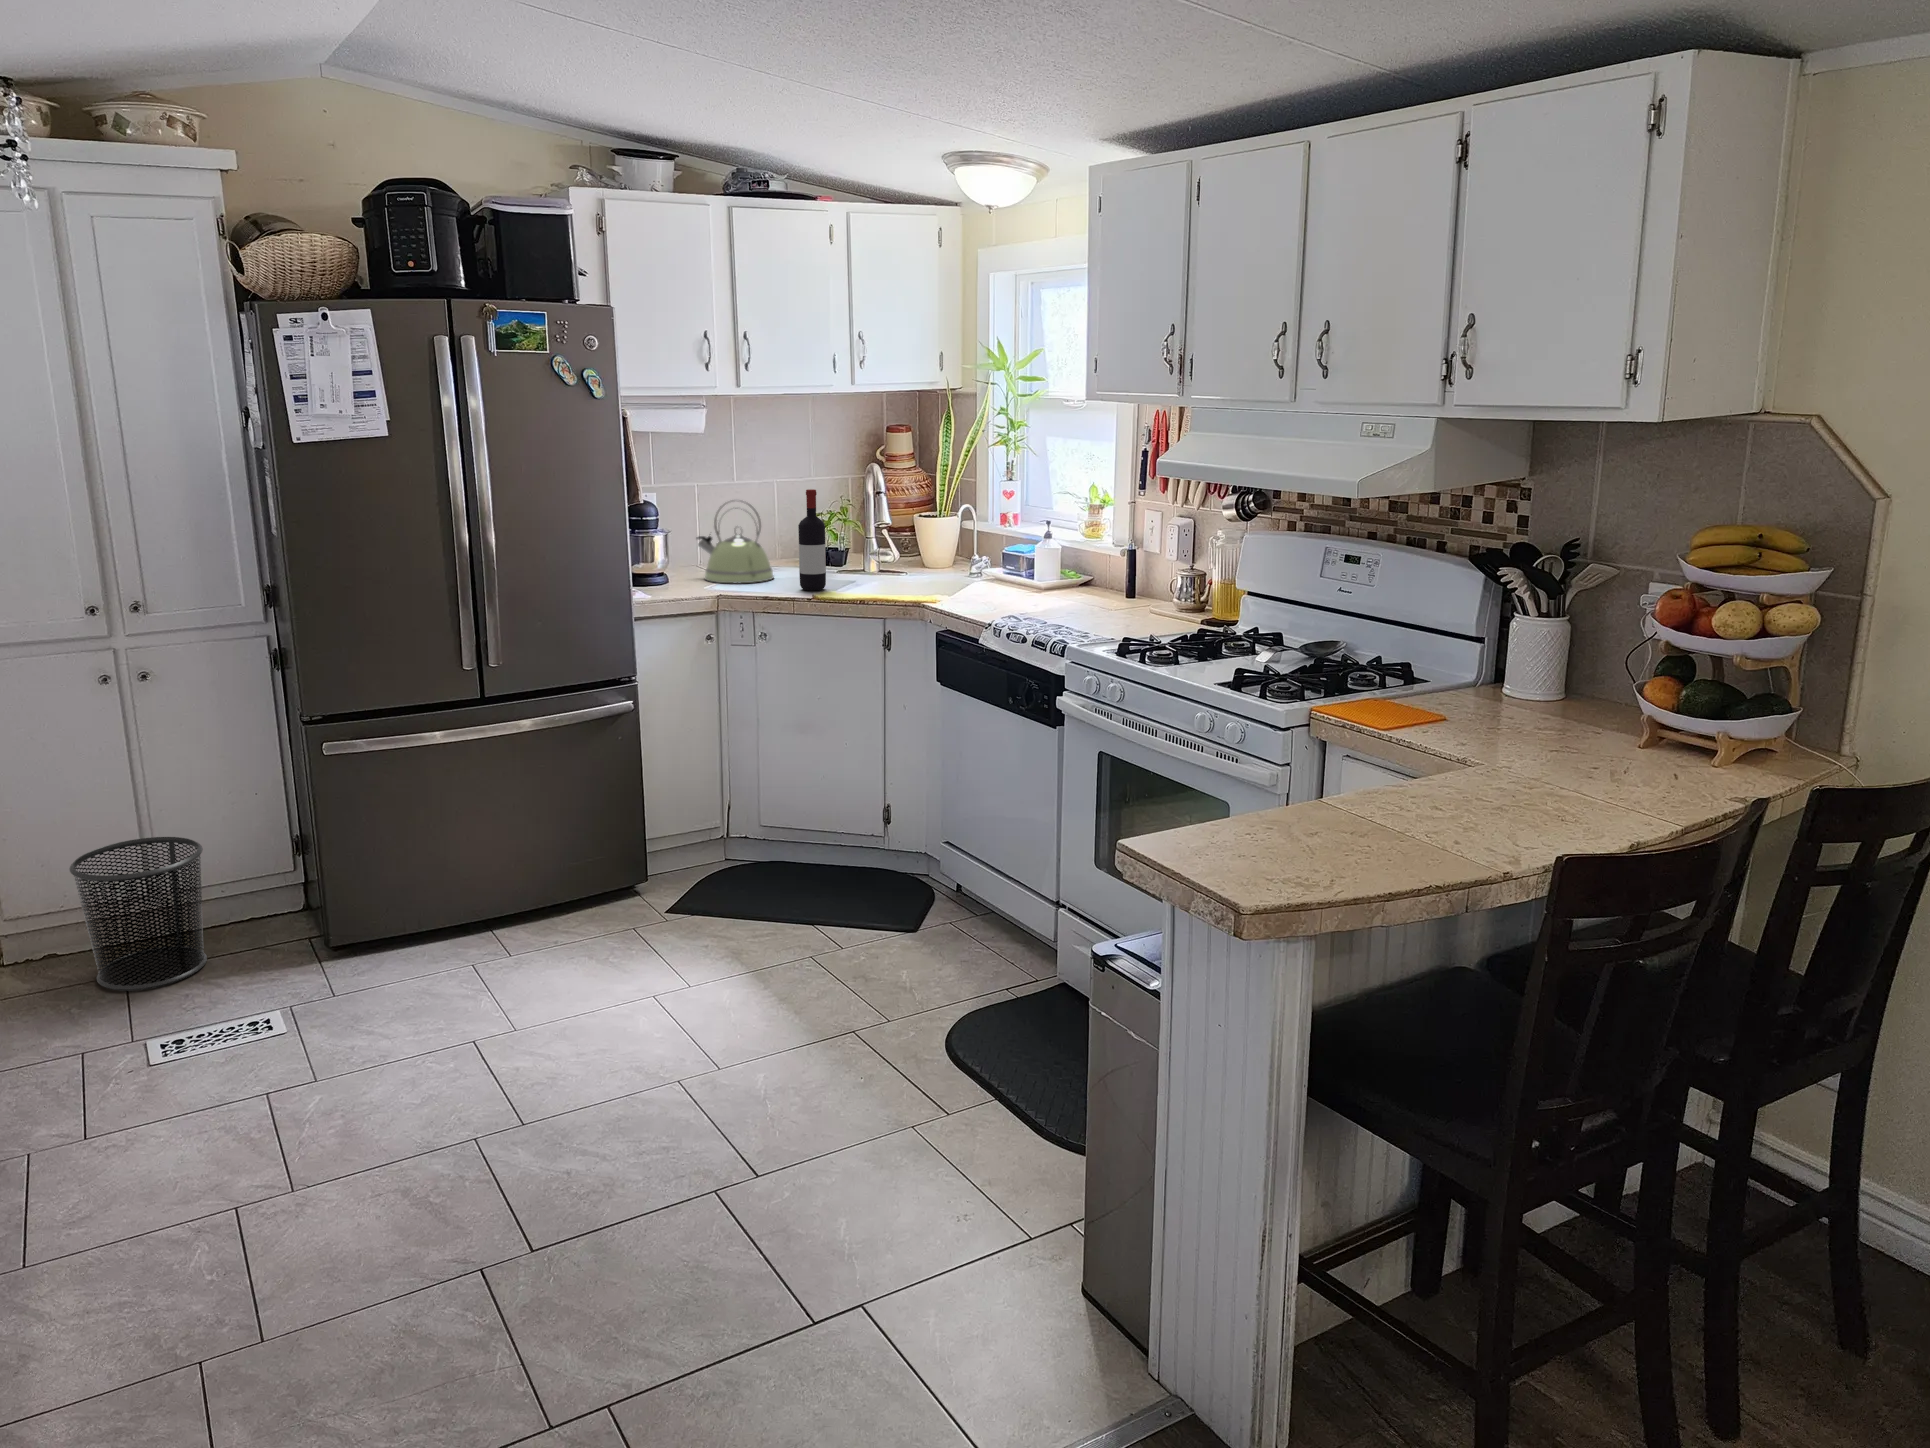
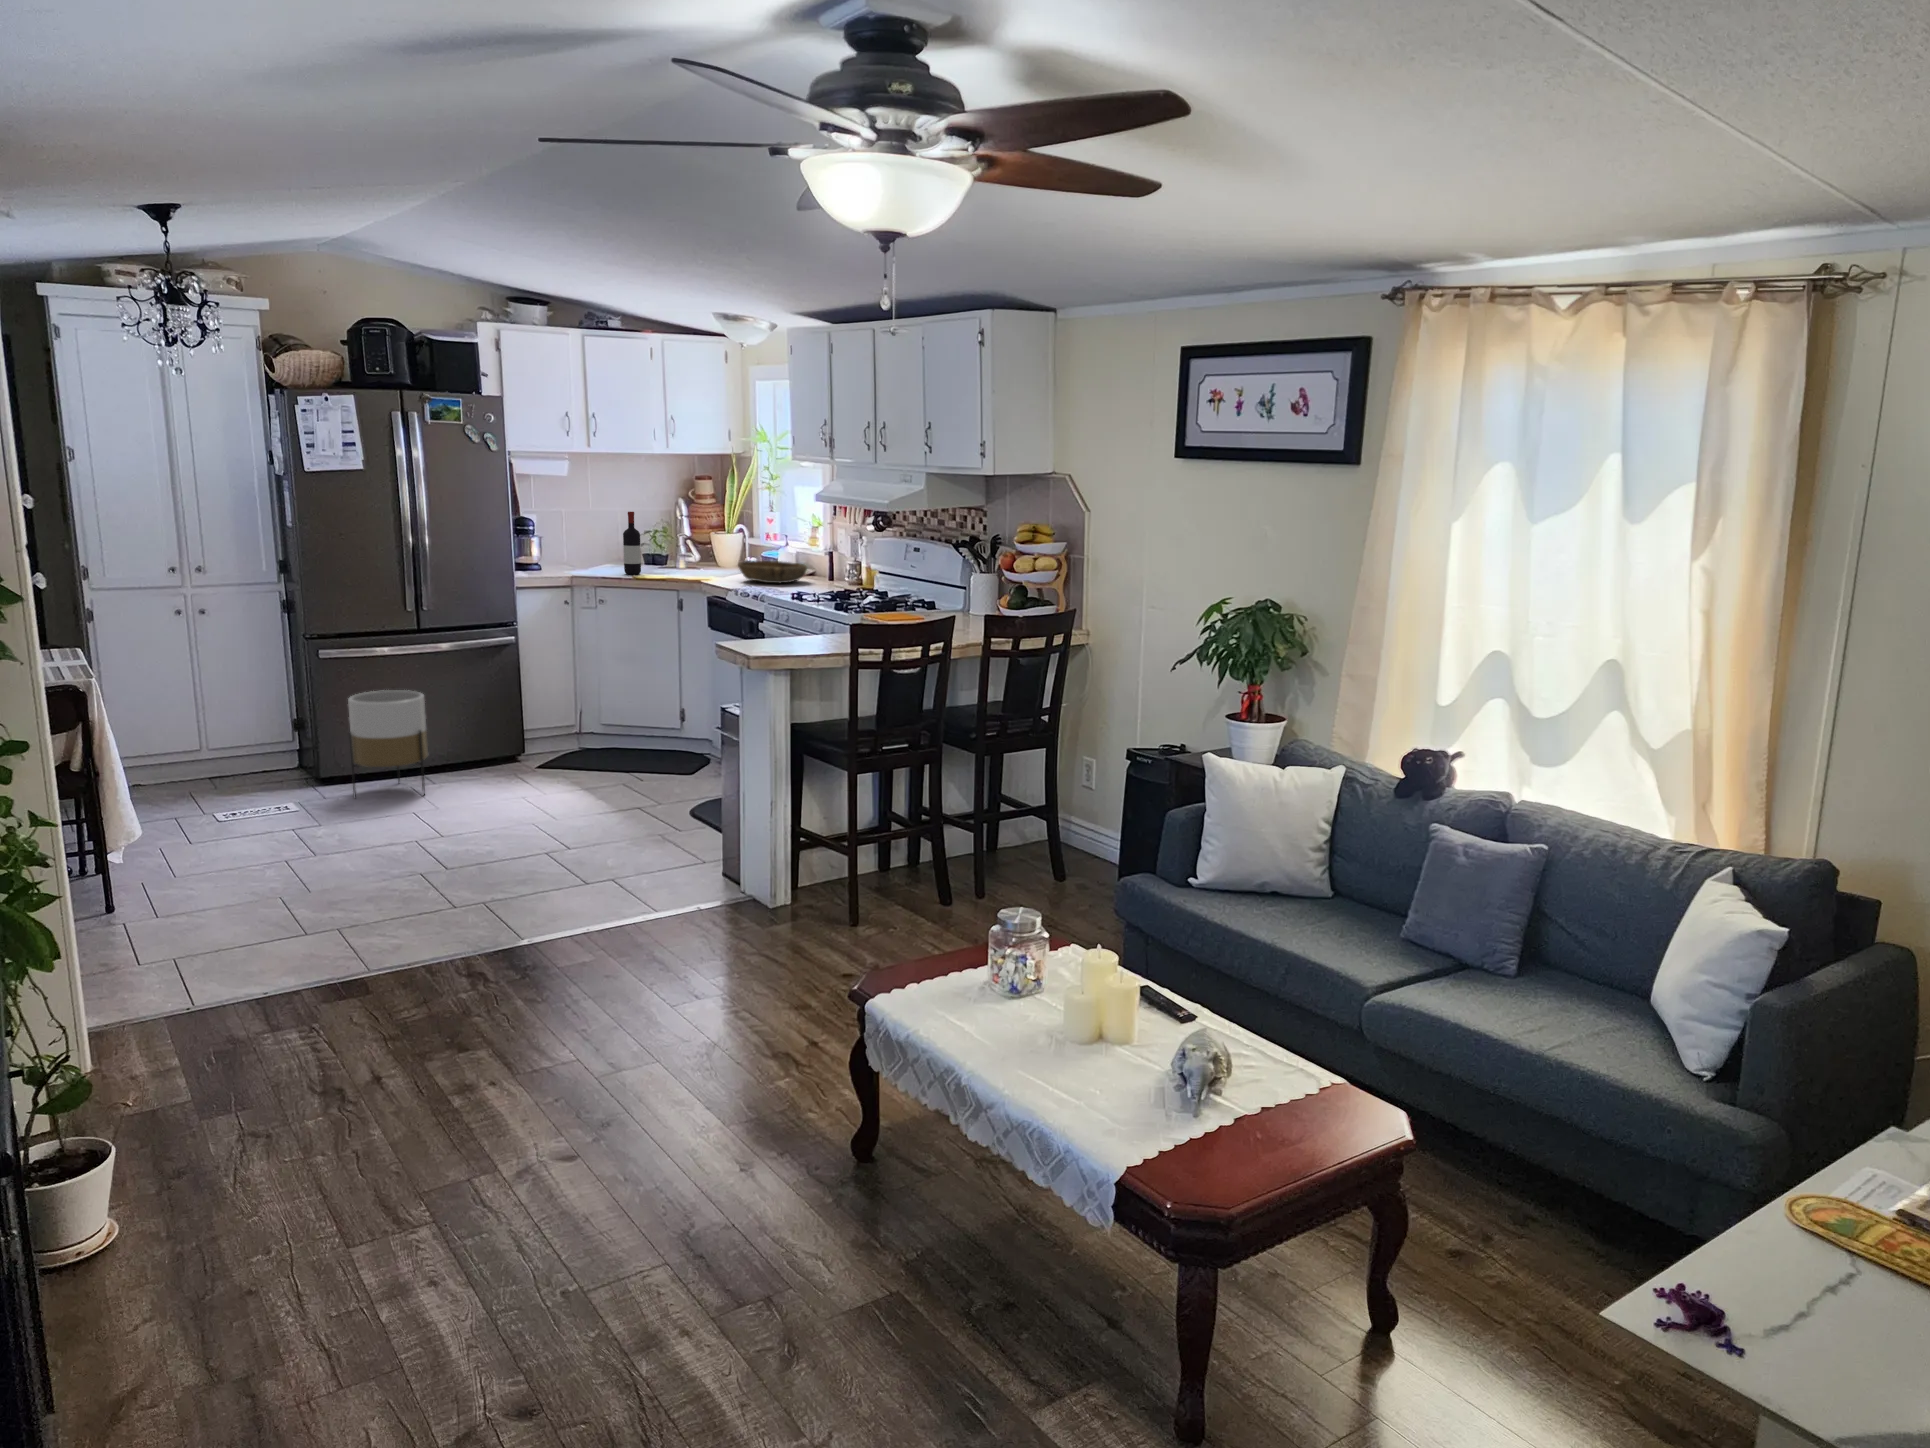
kettle: present [697,500,774,583] -> none [561,518,612,570]
bowl: none [991,566,1105,607] -> present [738,561,807,583]
planter: none [372,800,503,990] -> present [348,690,428,797]
waste bin: present [69,837,207,991] -> none [157,713,240,799]

